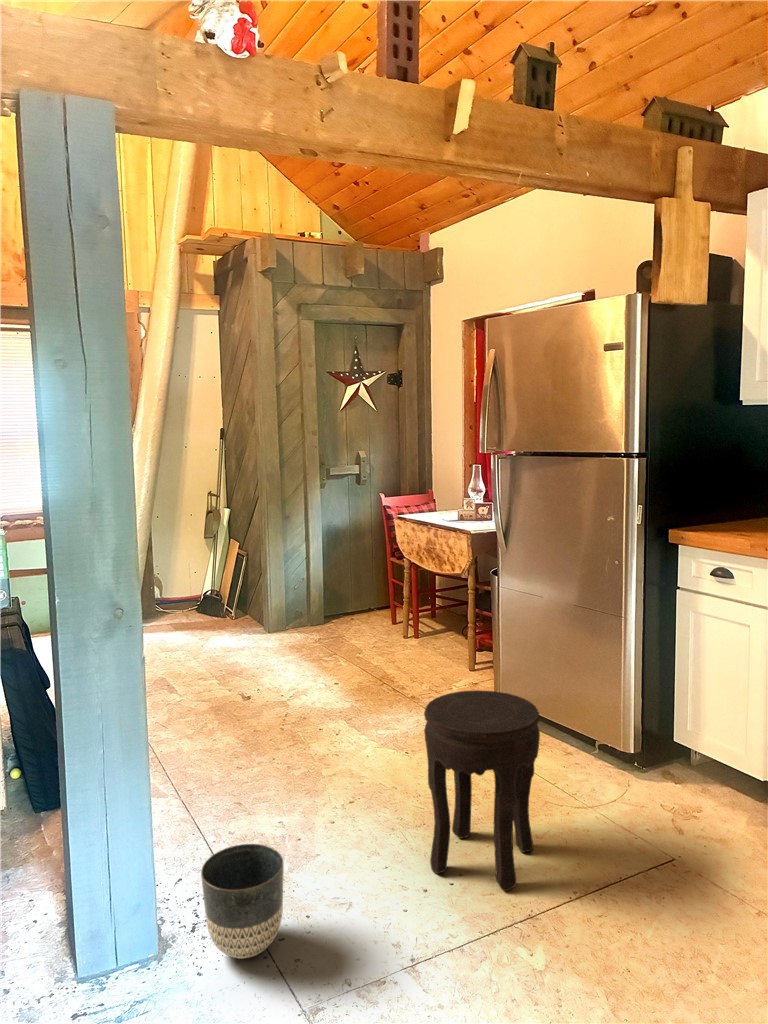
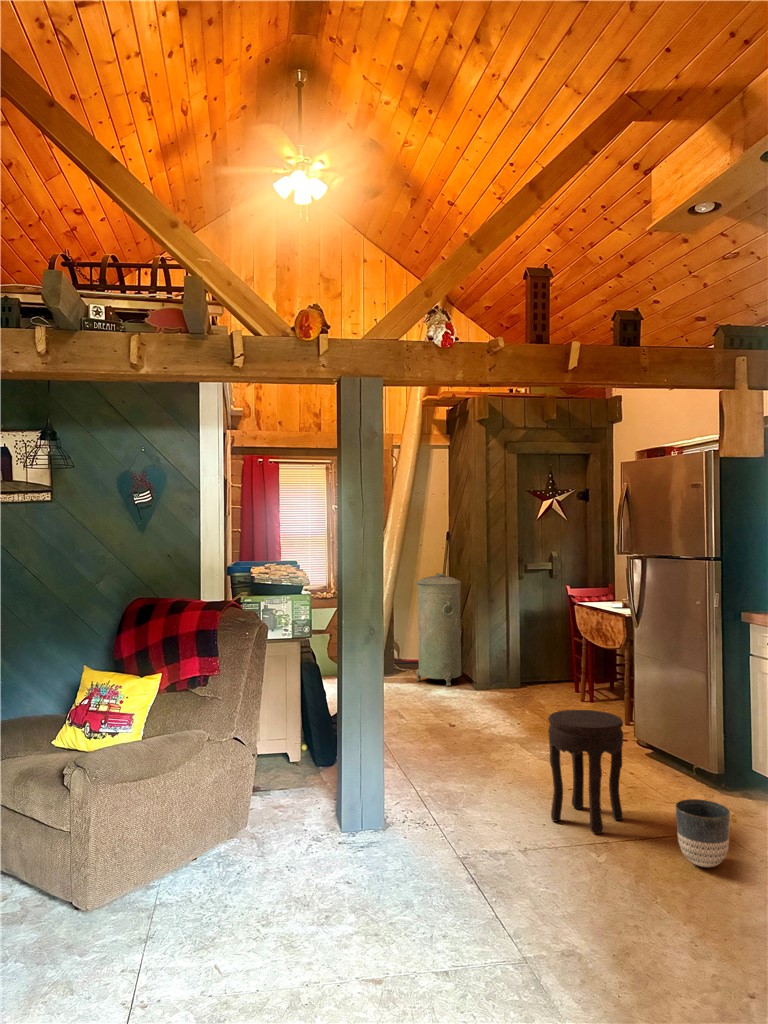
trash can: none [181,483,247,631] -> present [416,573,461,686]
planter: present [201,844,284,959] -> present [676,799,730,867]

